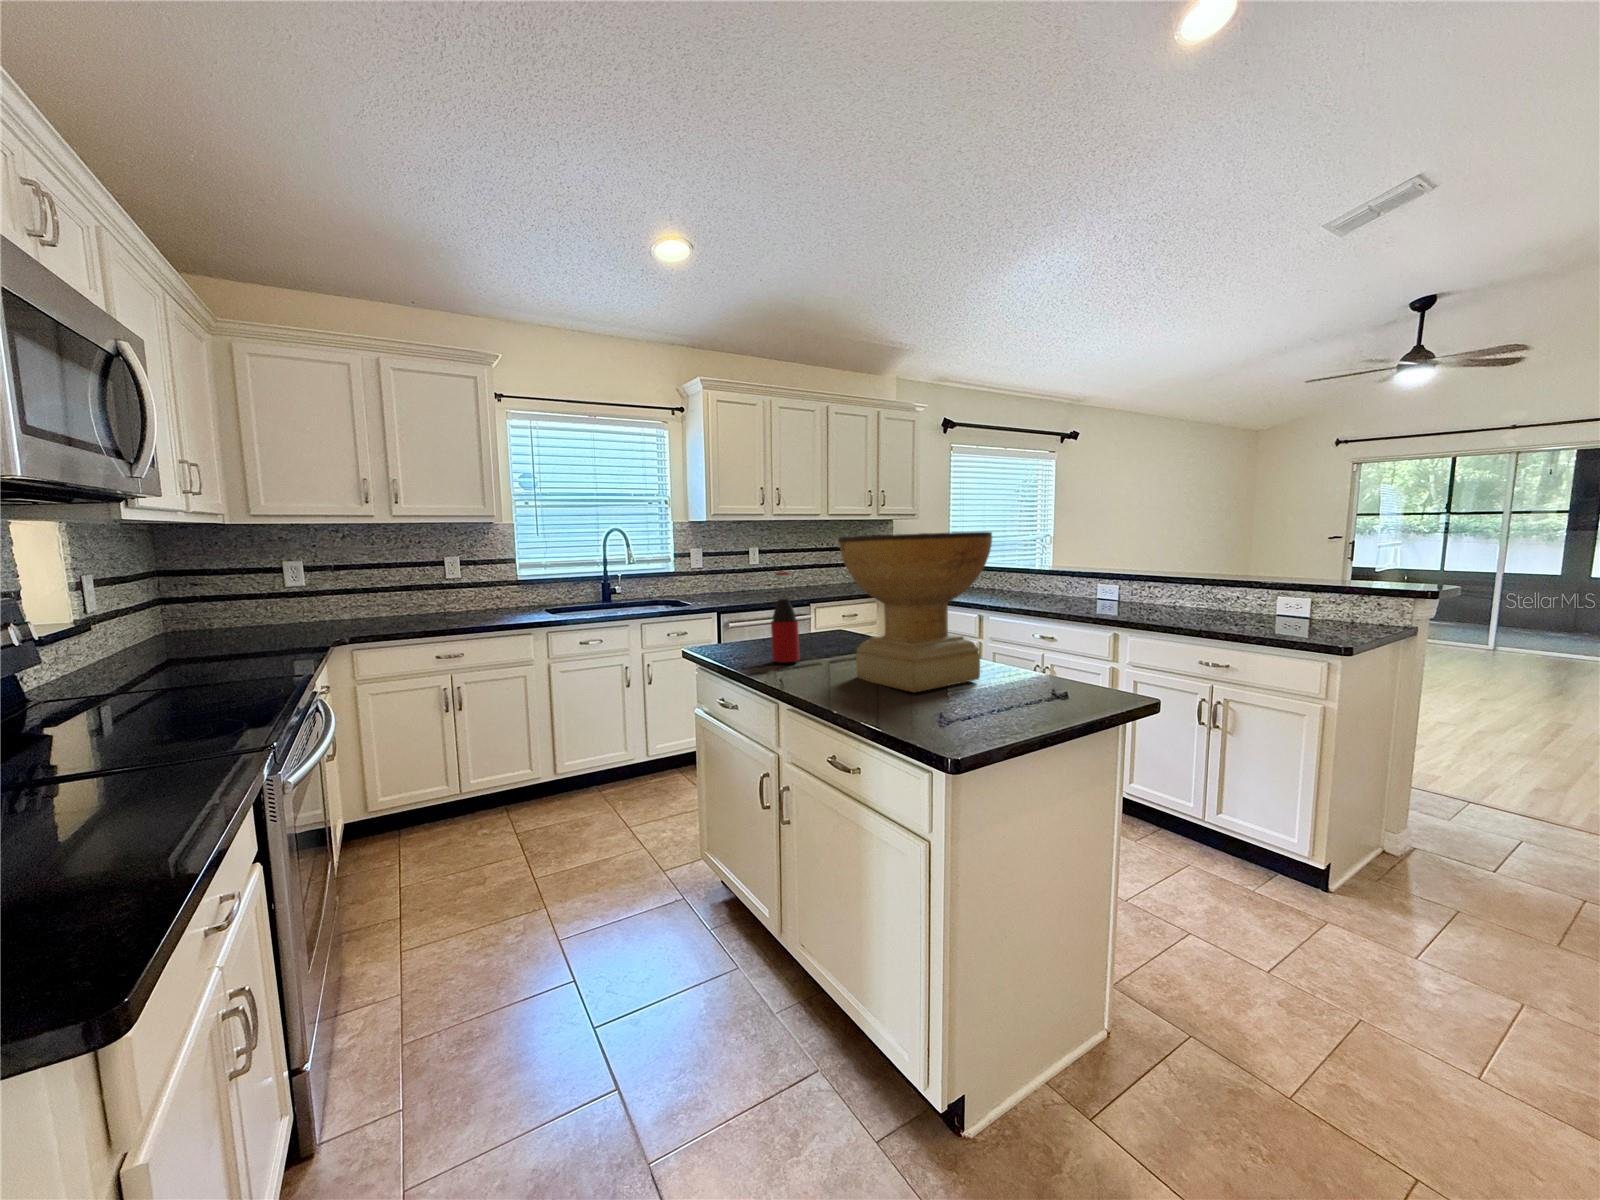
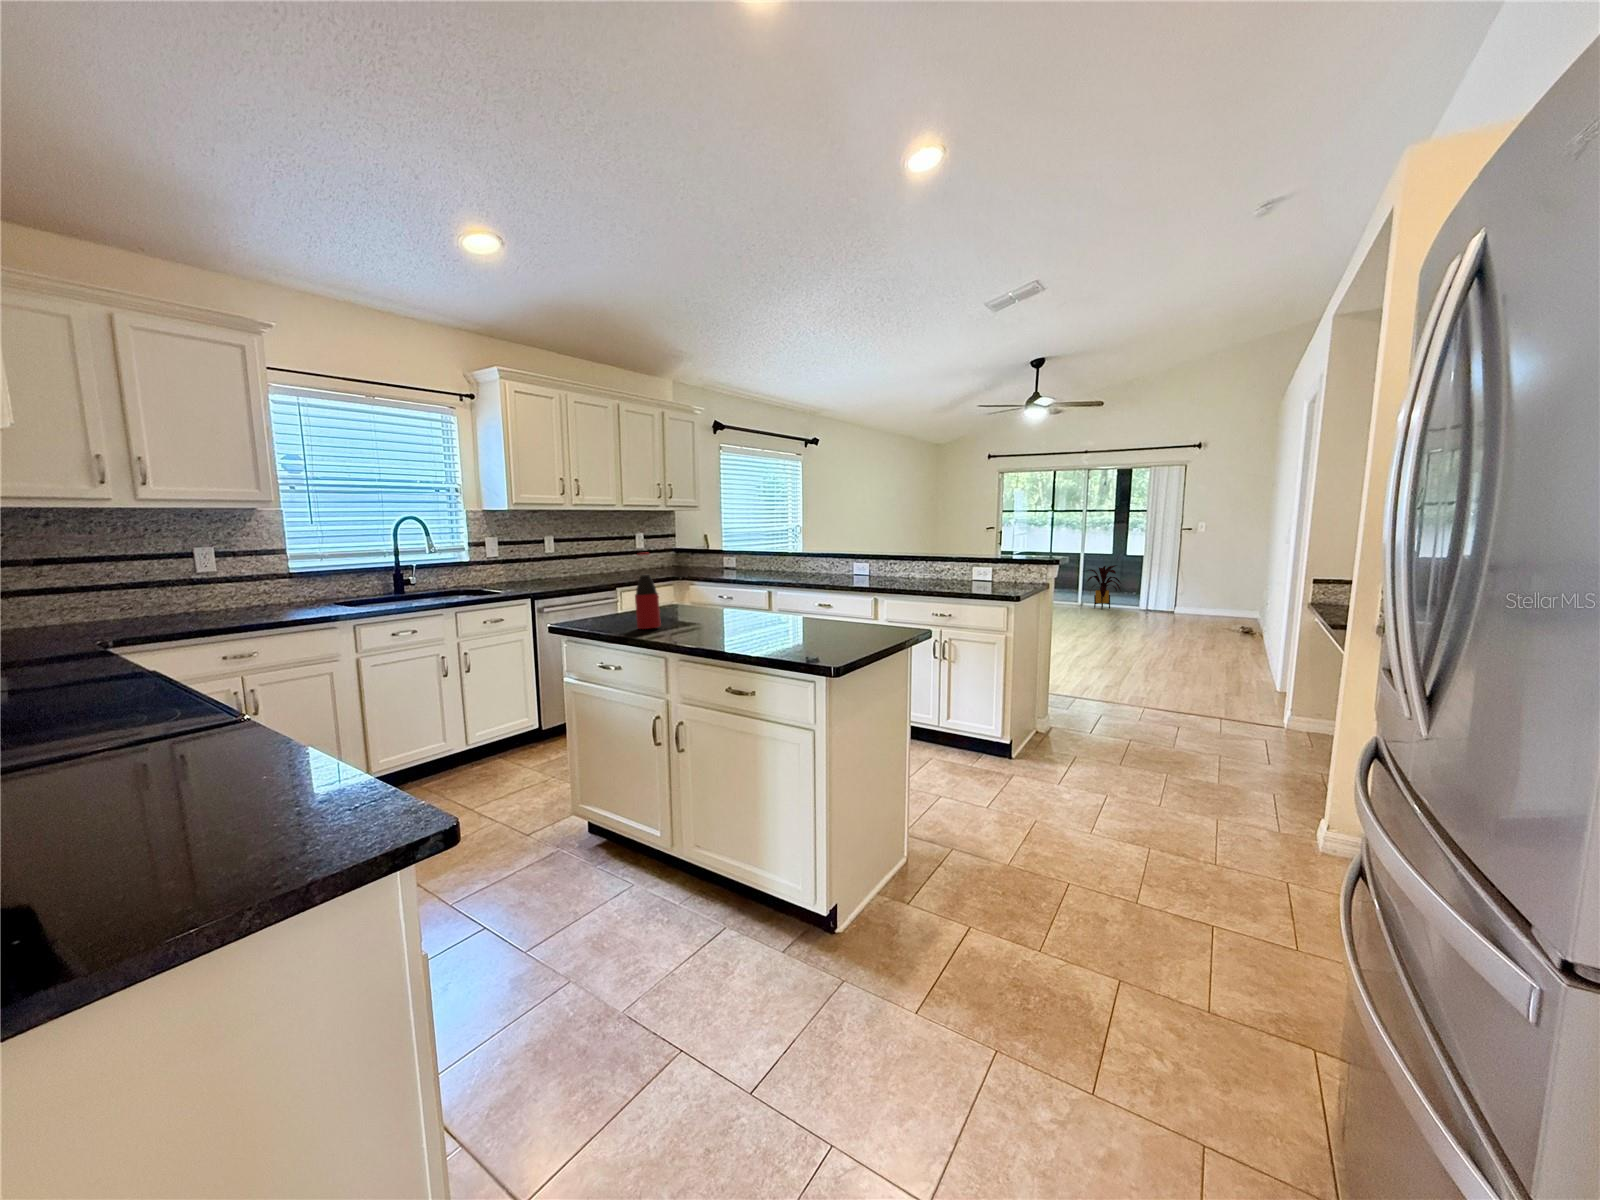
decorative bowl: present [839,532,992,692] -> none [700,518,817,639]
house plant: none [1501,595,1582,661] -> present [1087,565,1121,609]

